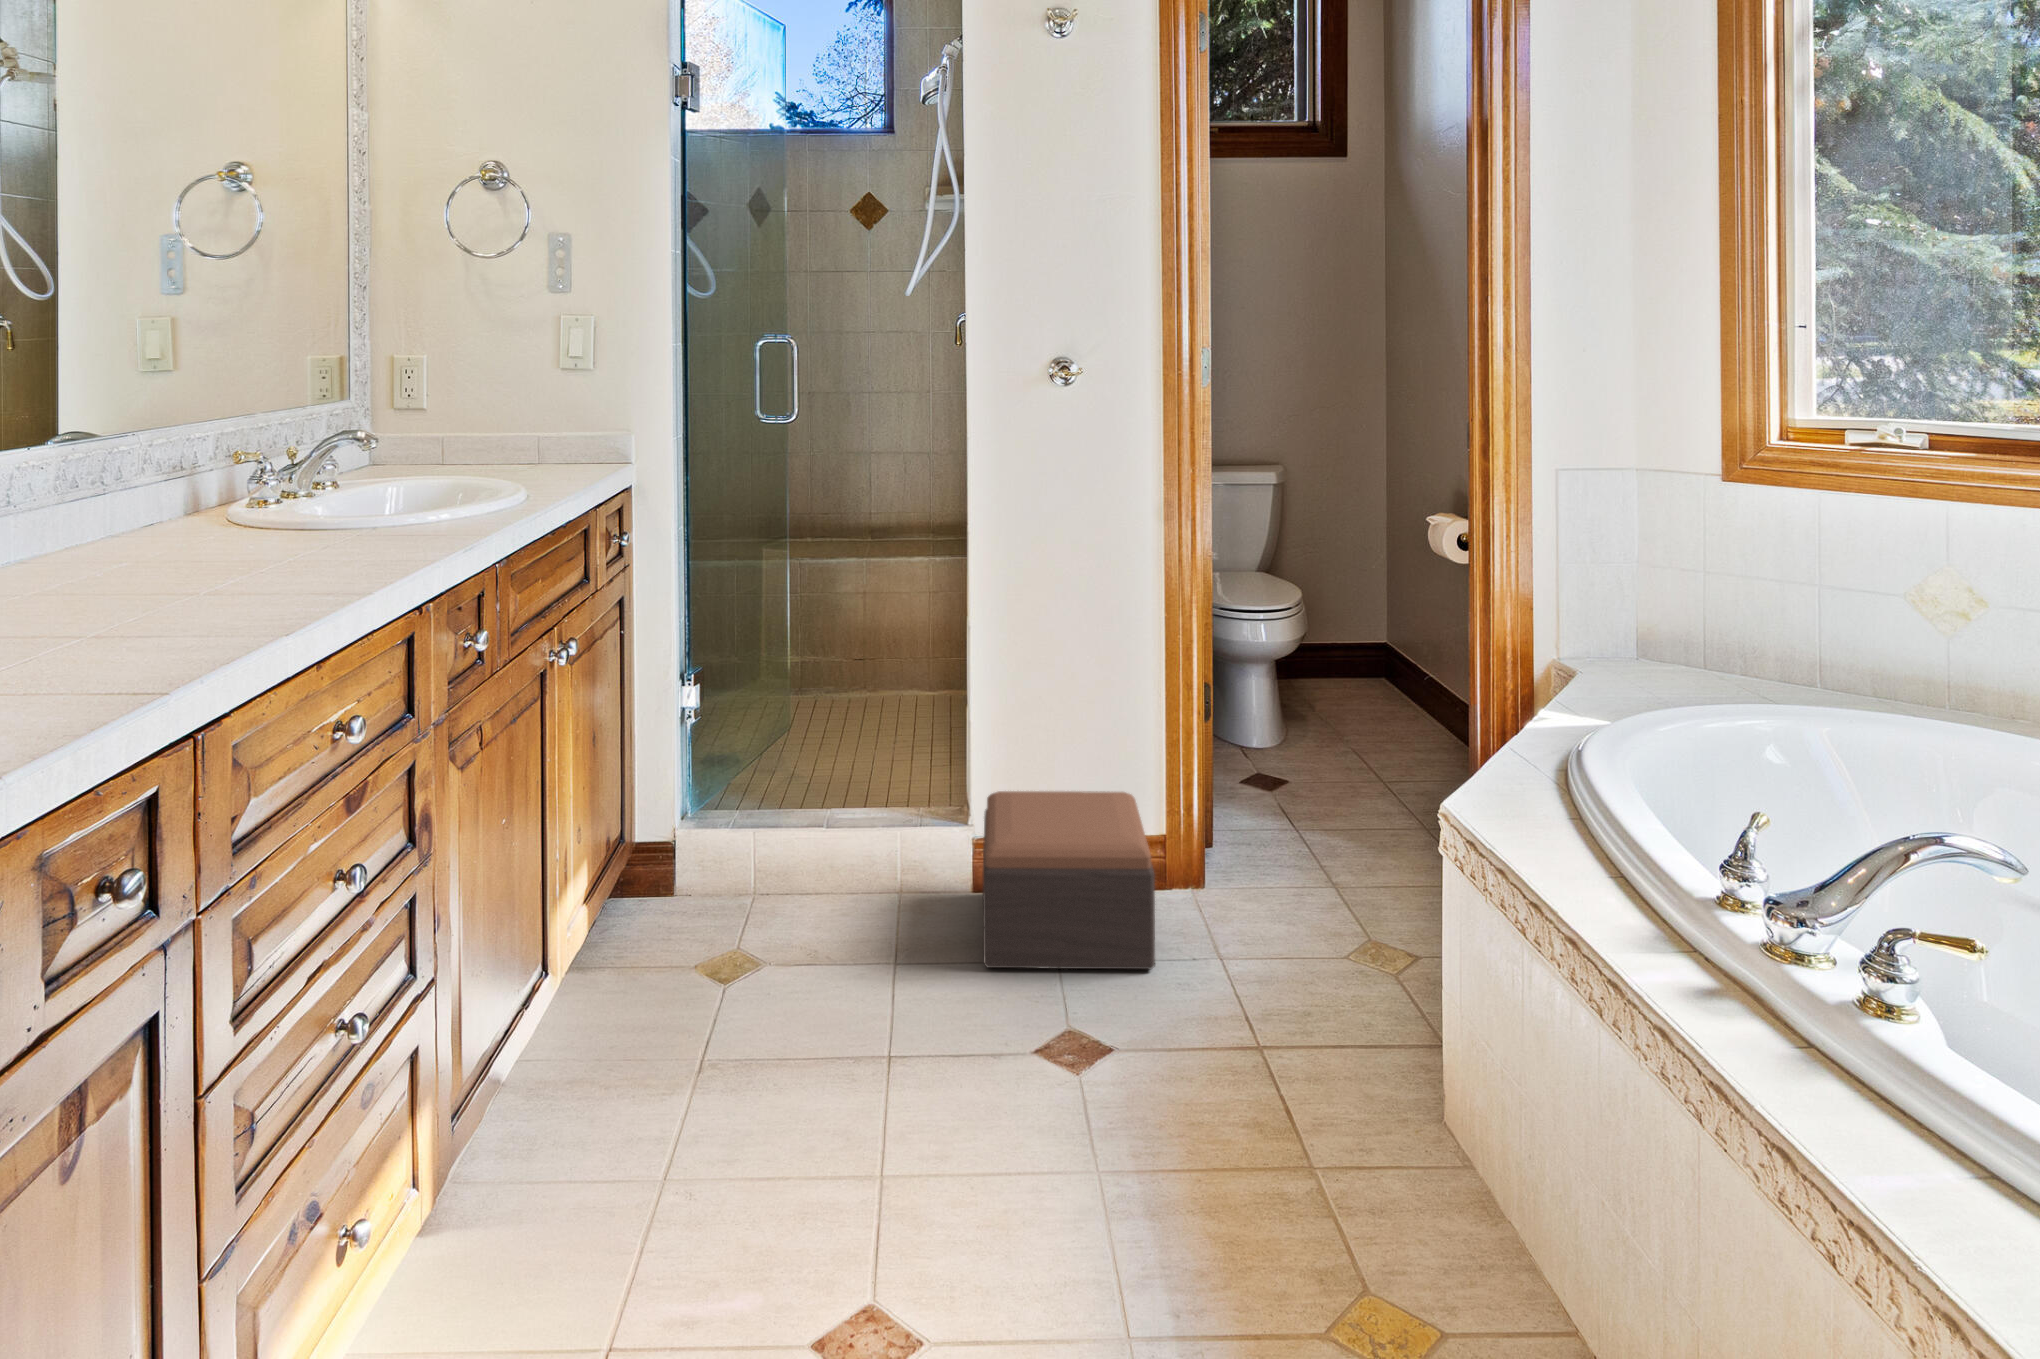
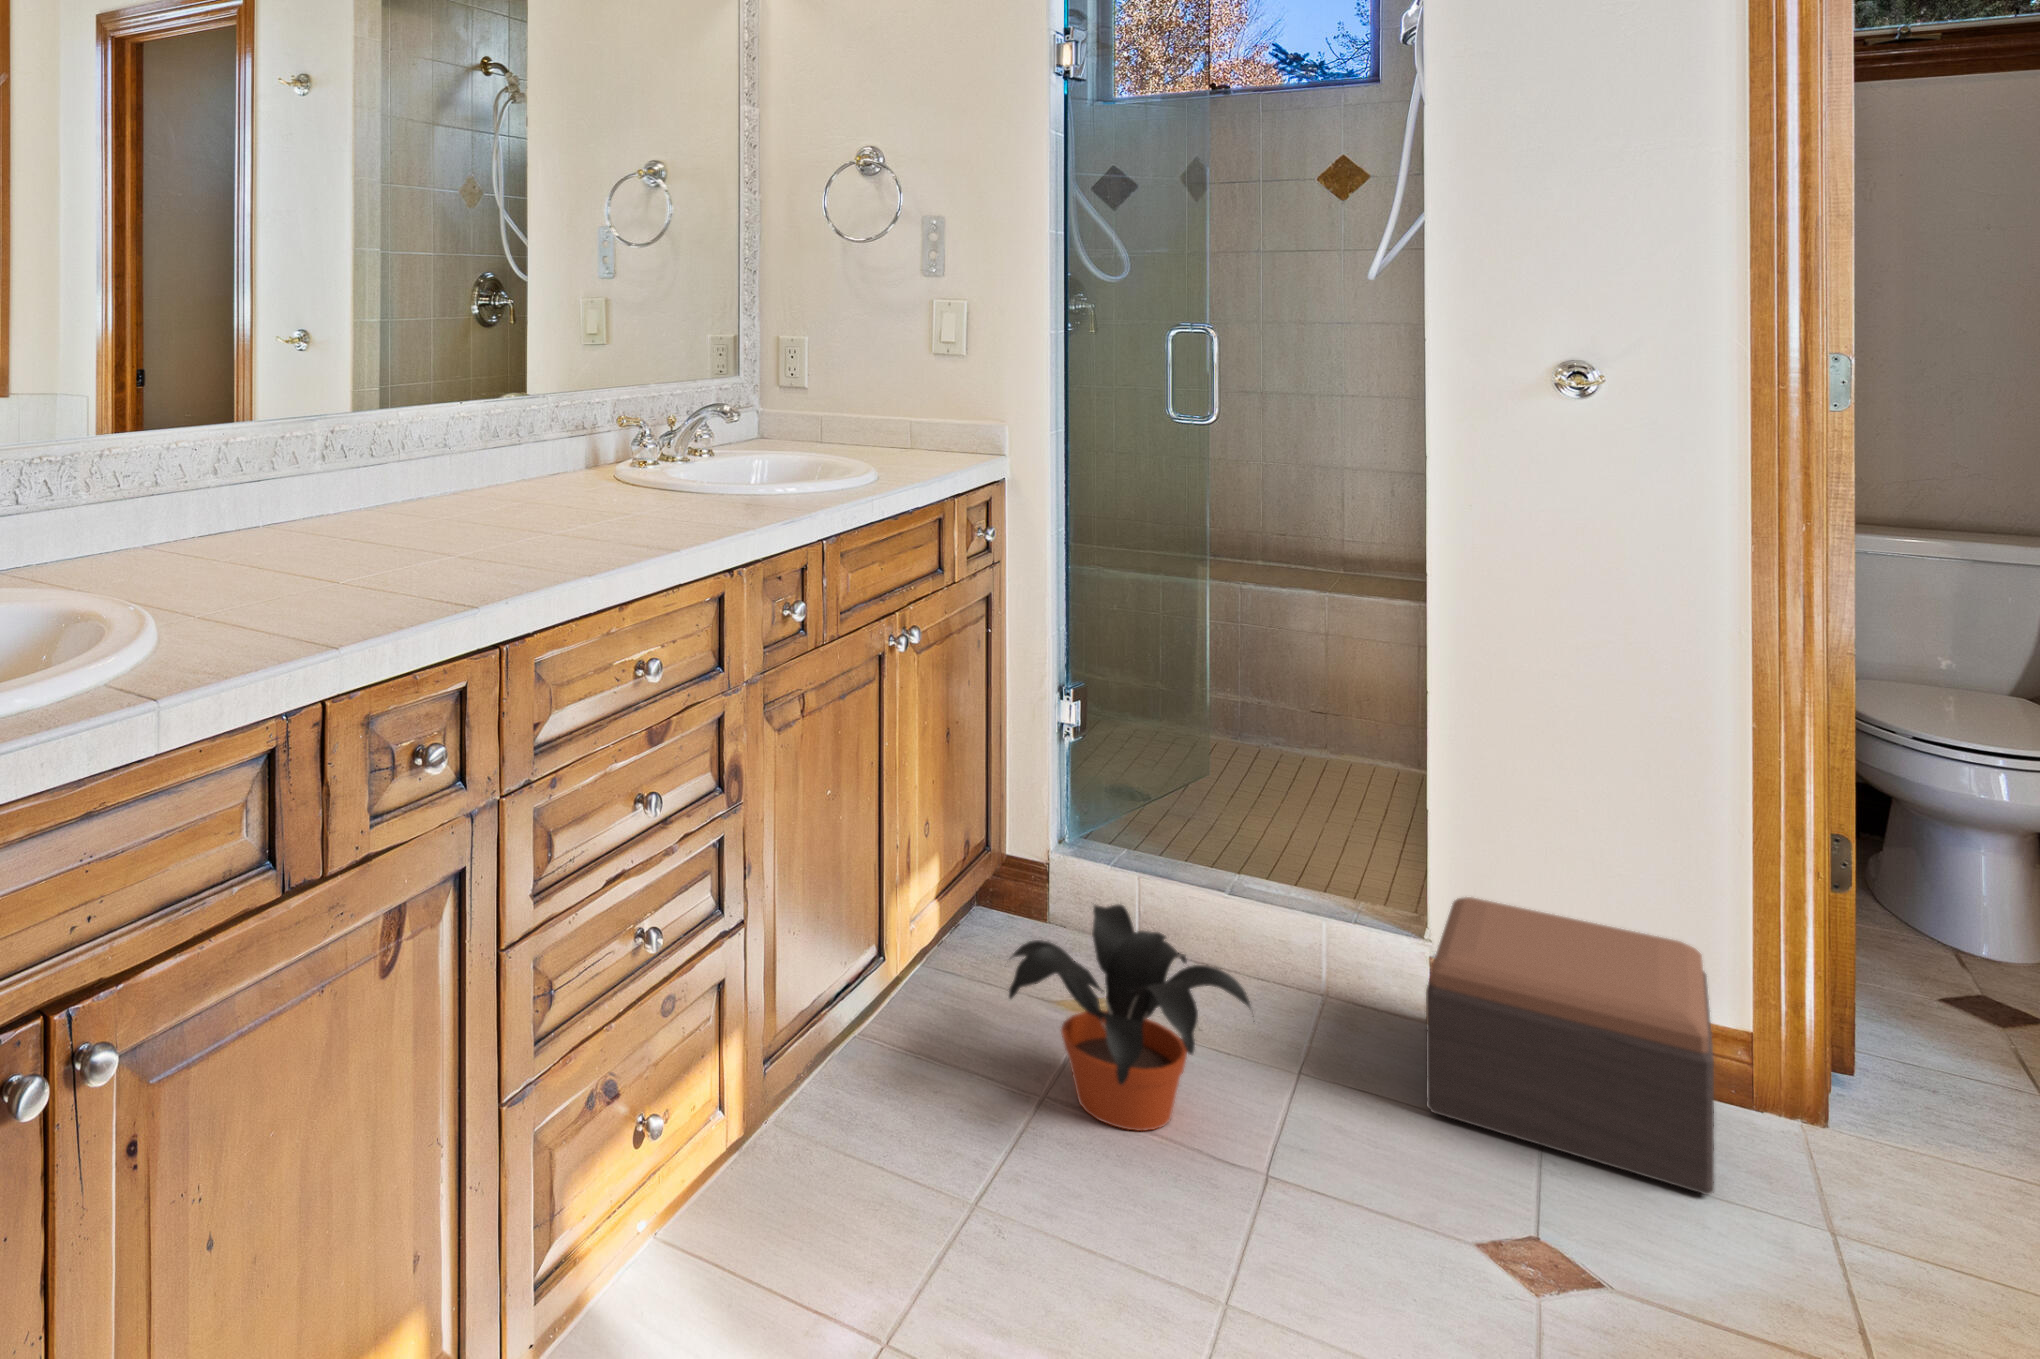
potted plant: none [665,863,872,1063] -> present [1009,904,1251,1131]

